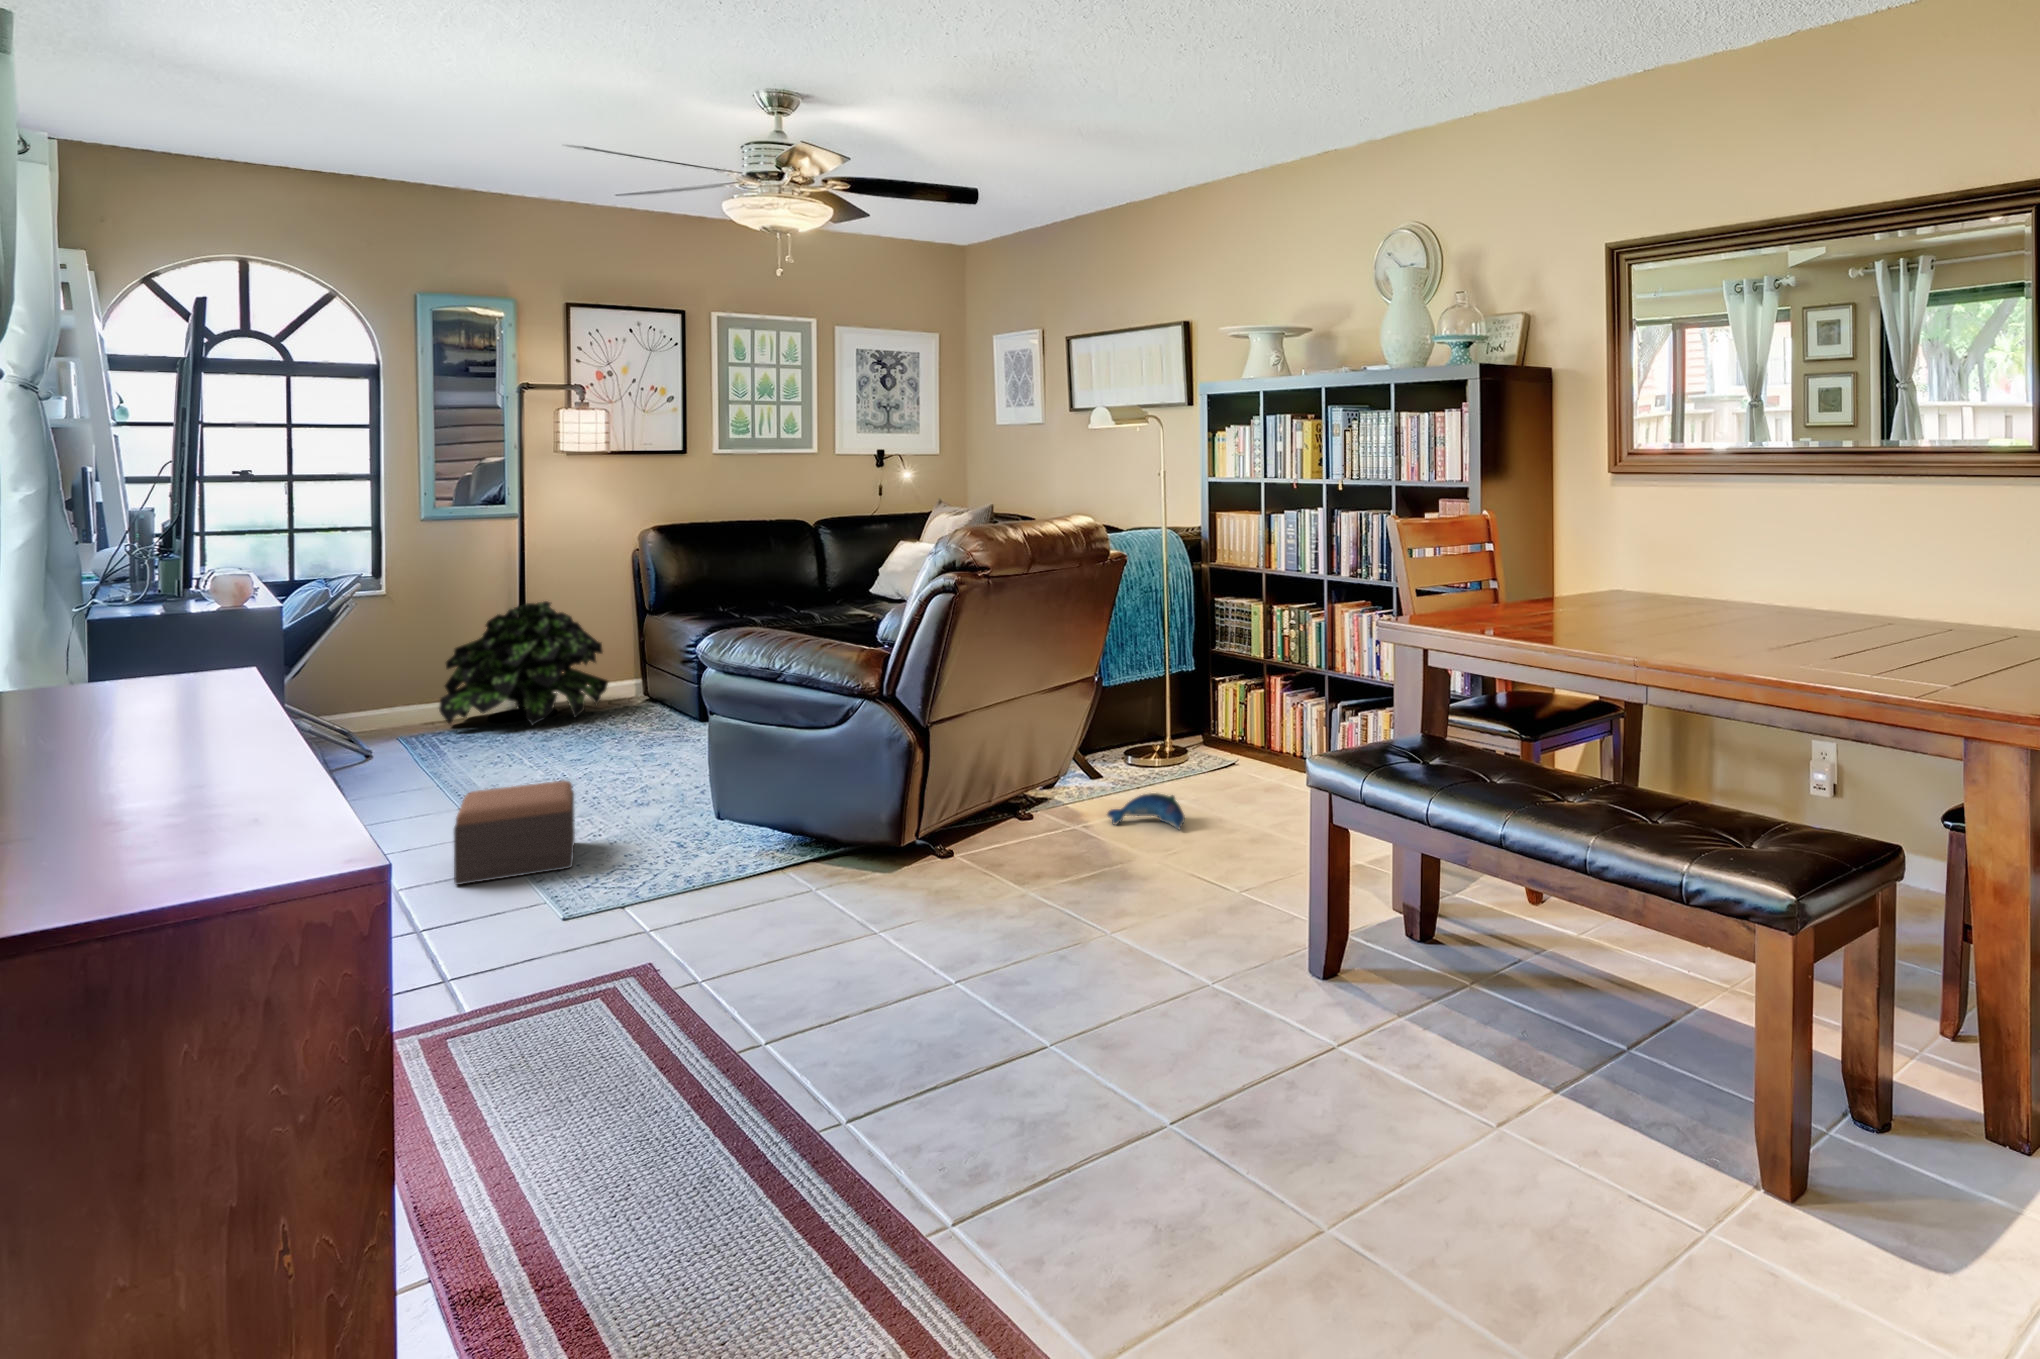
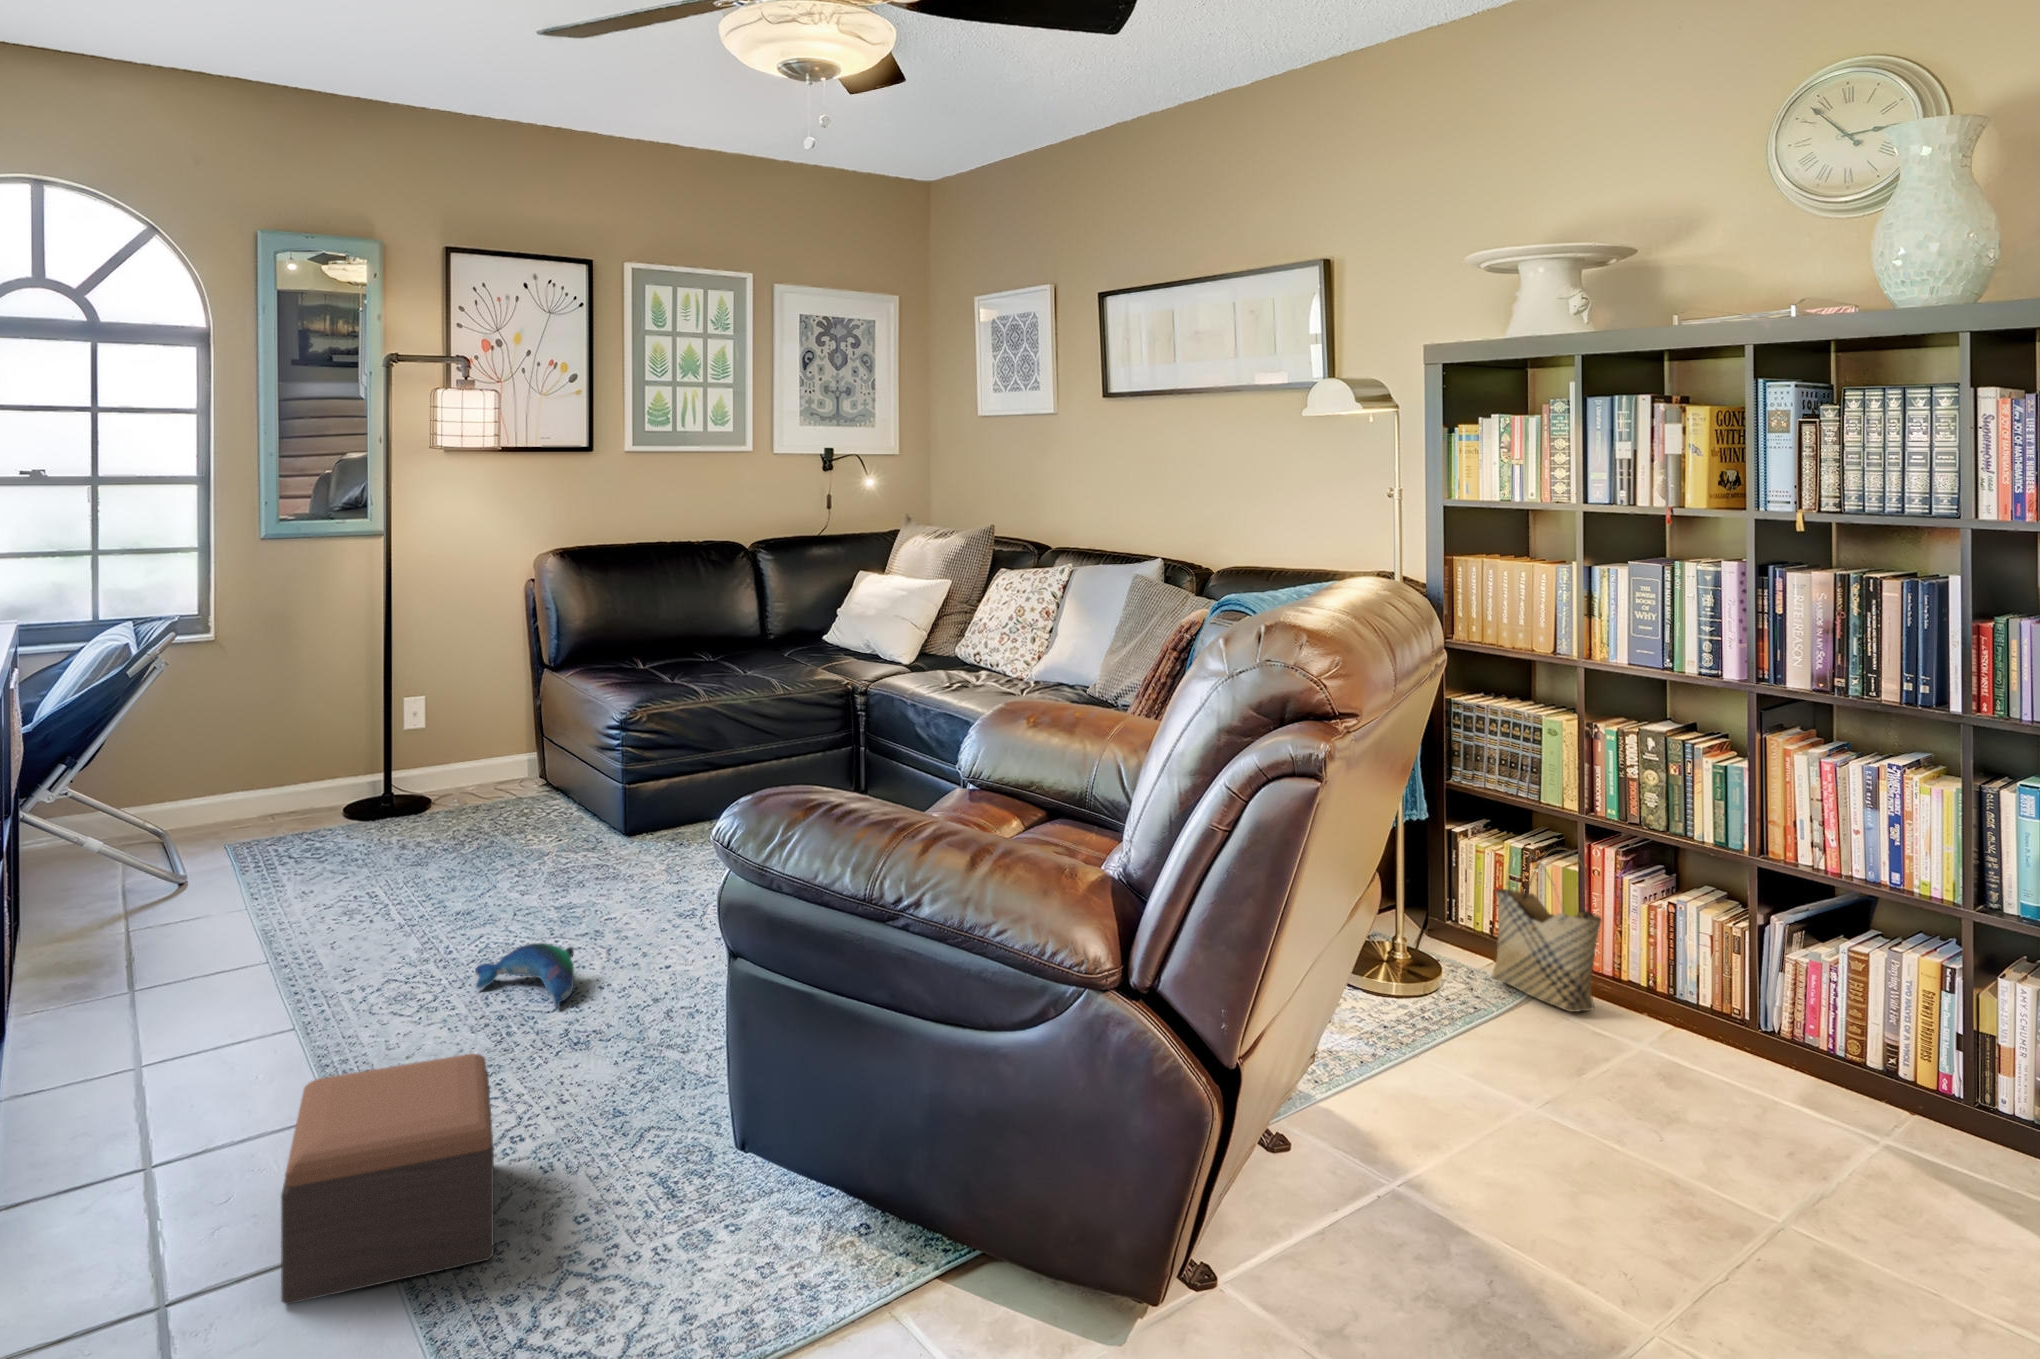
potted plant: present [439,601,608,725] -> none [280,657,499,842]
woven basket: none [1217,677,1266,765] -> present [1492,847,1601,1012]
plush toy: present [1107,793,1185,830] -> present [475,943,574,1008]

